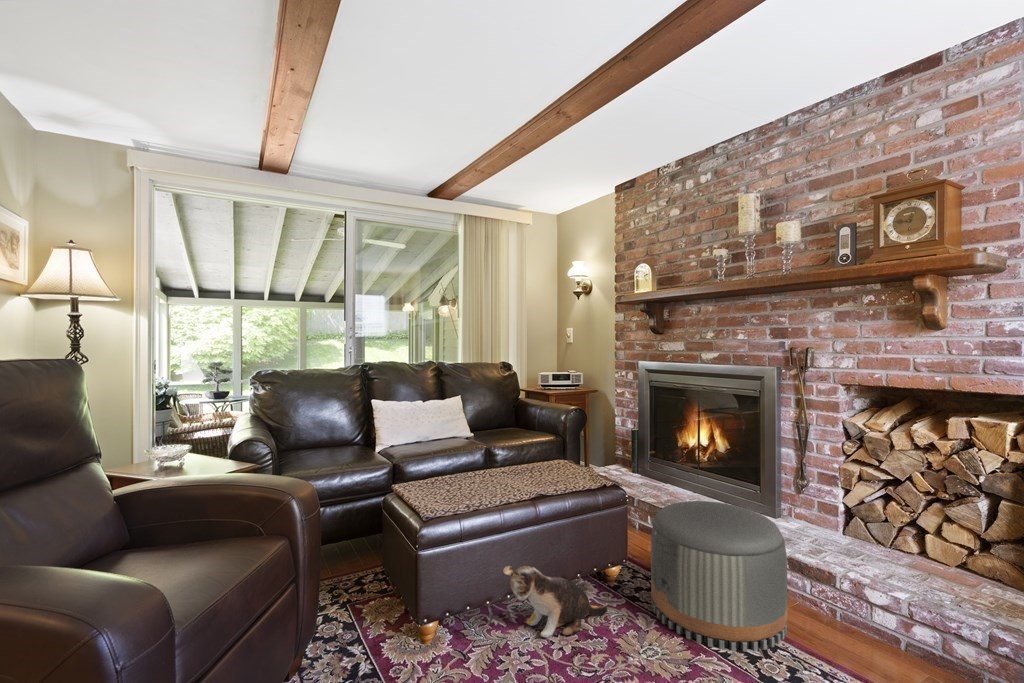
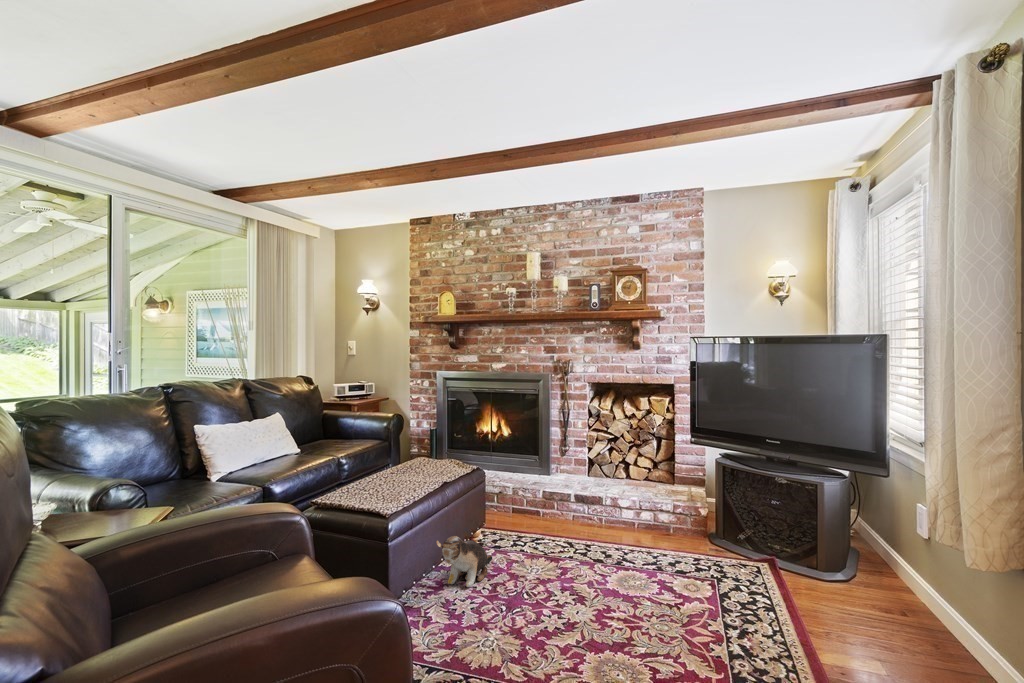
pouf: present [651,501,787,652] -> none [508,466,592,558]

